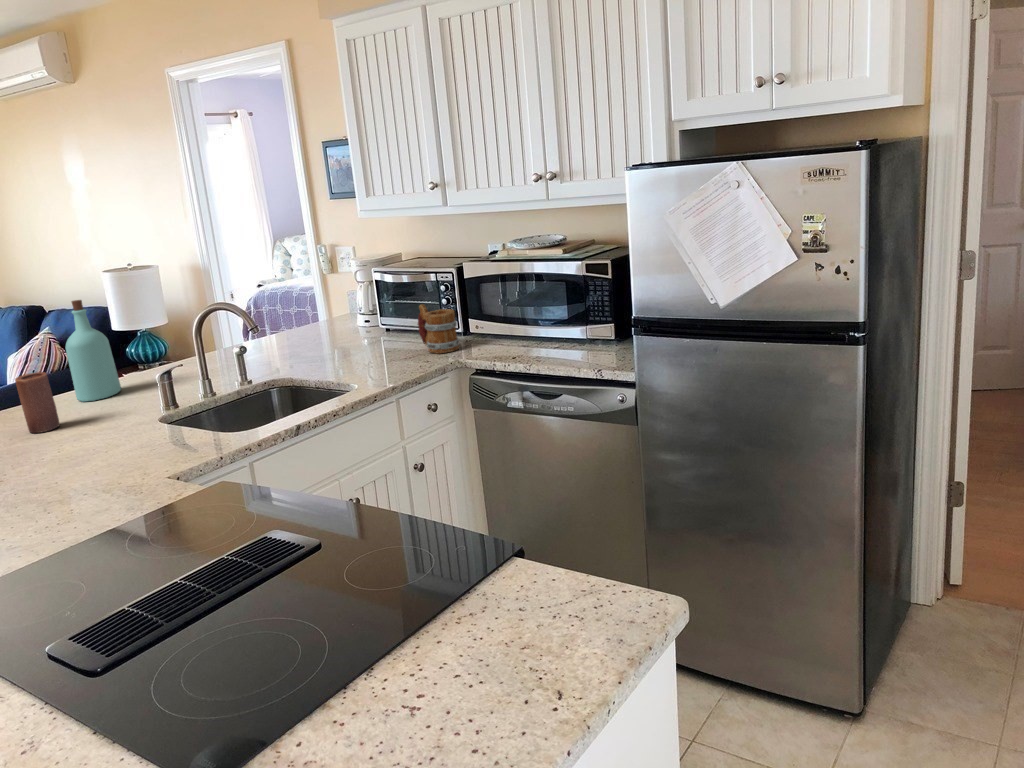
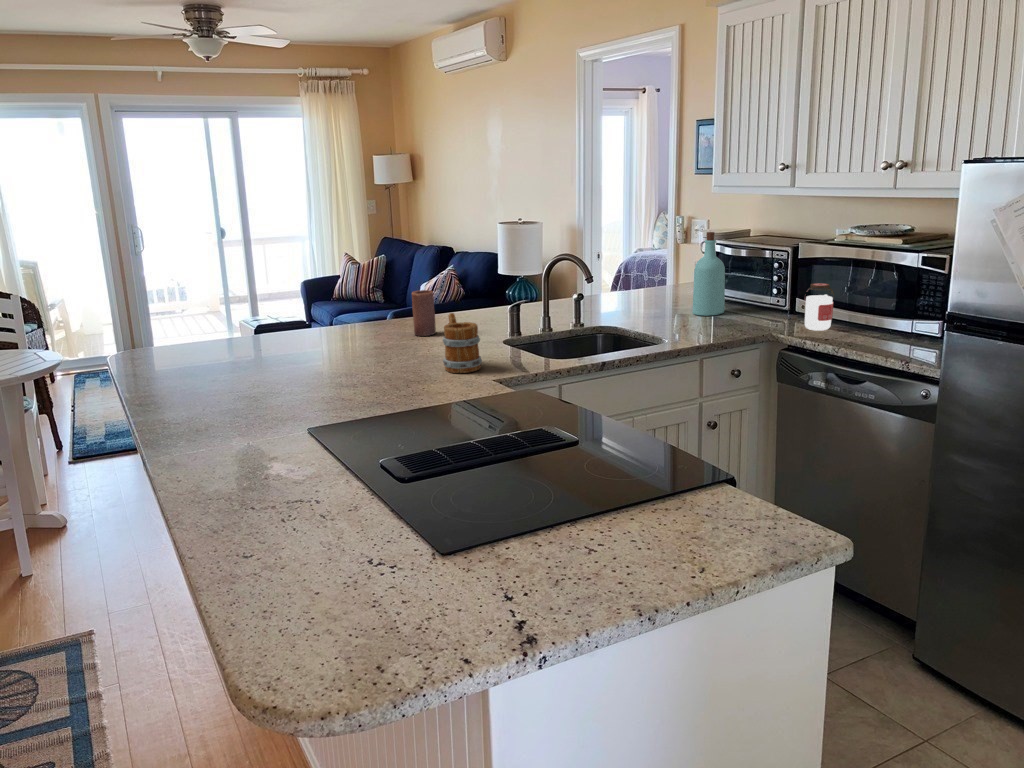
bottle: present [65,300,121,402] -> present [693,232,725,316]
jar: none [483,301,513,350] -> present [805,283,834,331]
mug: present [418,304,459,353] -> present [443,313,482,373]

